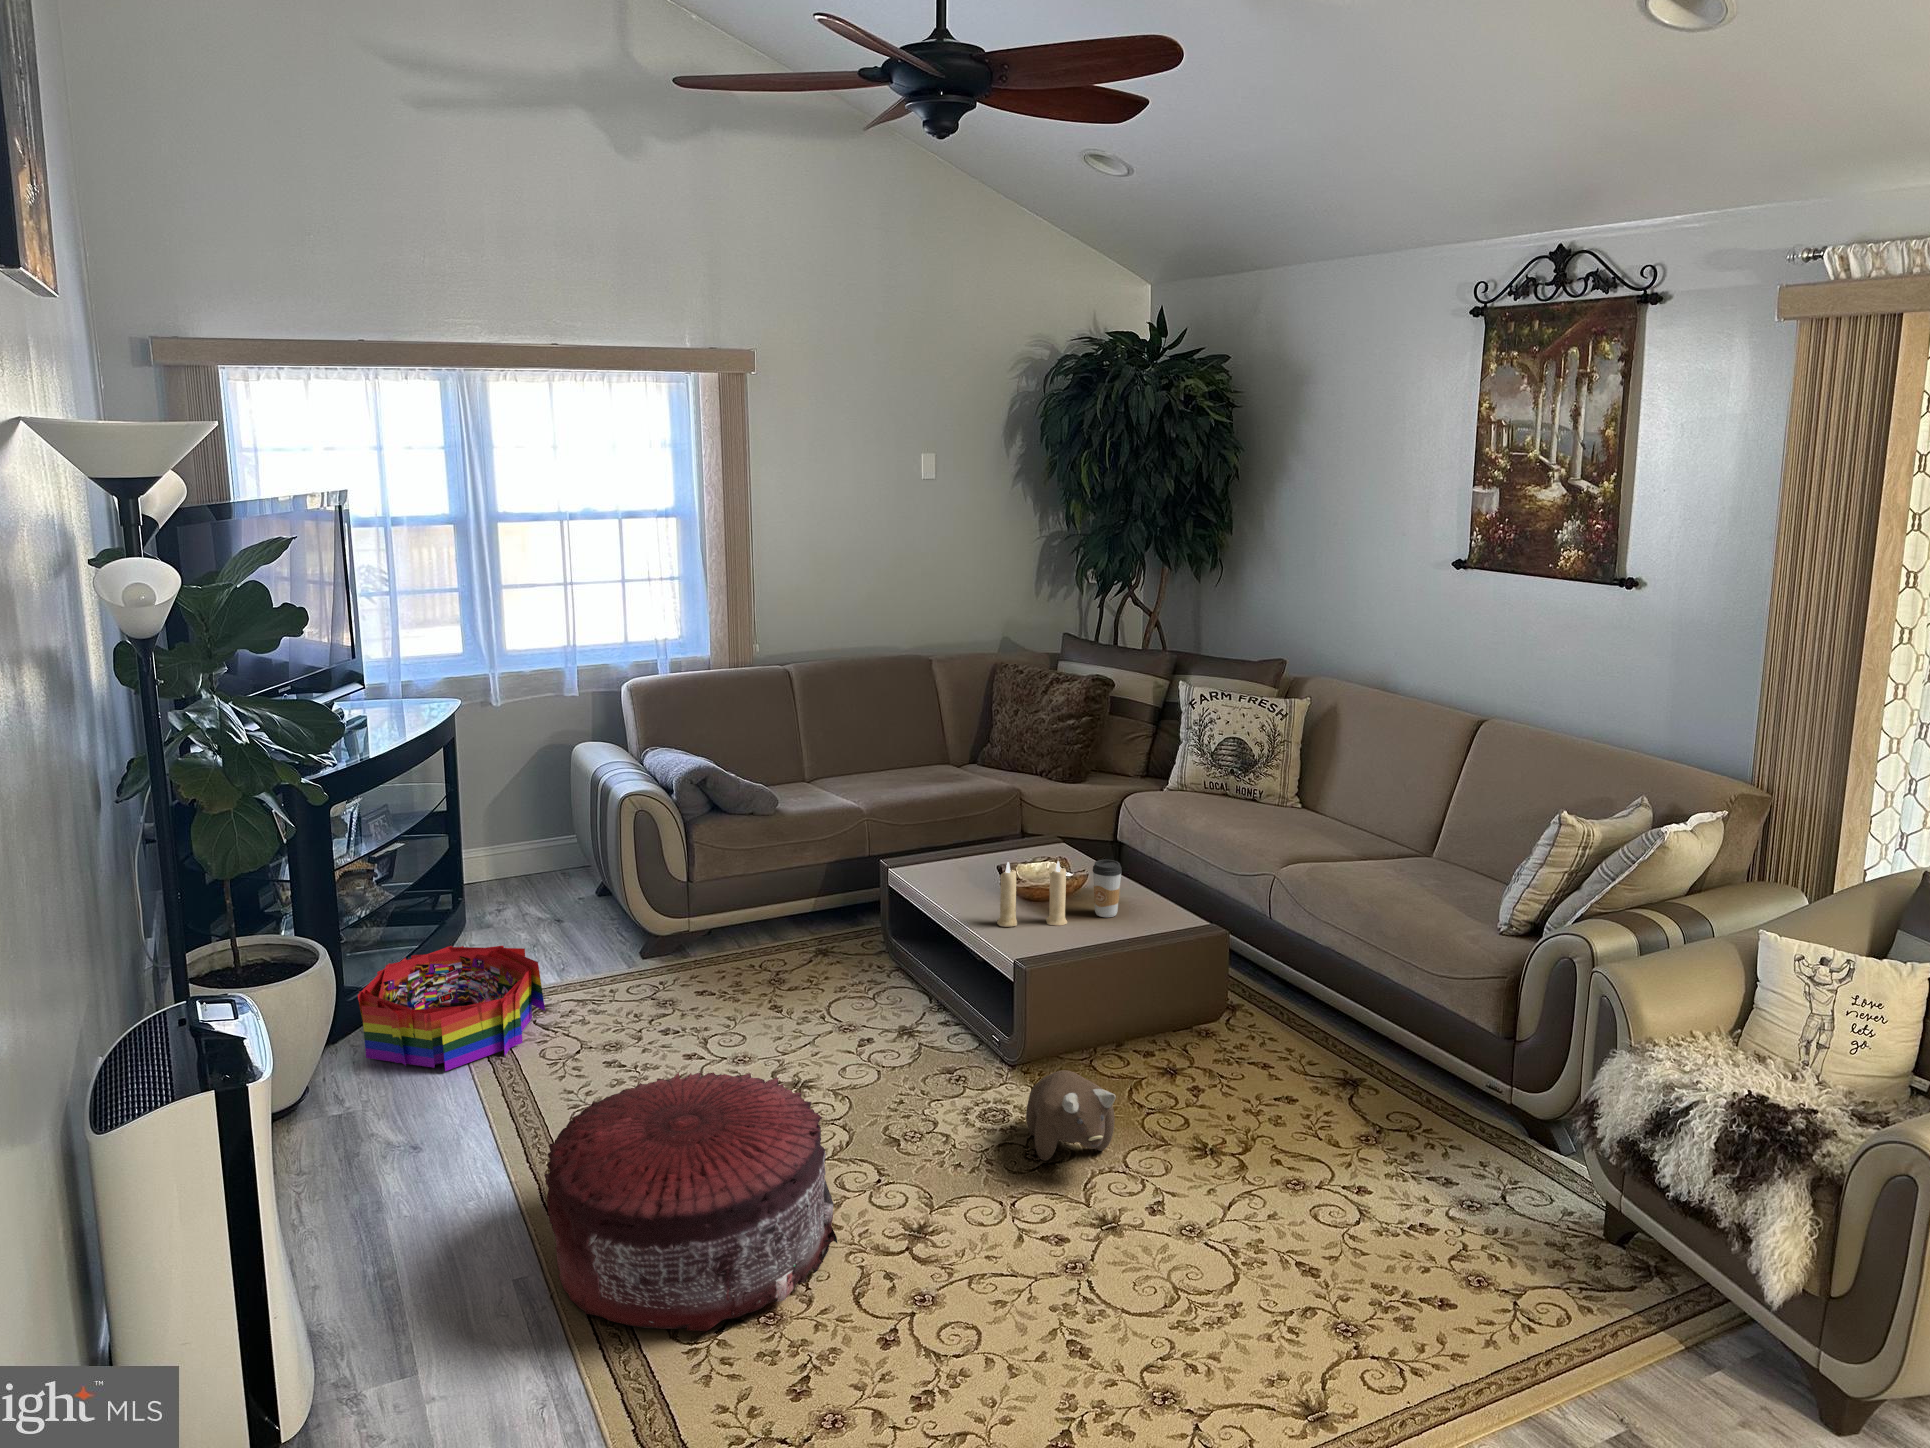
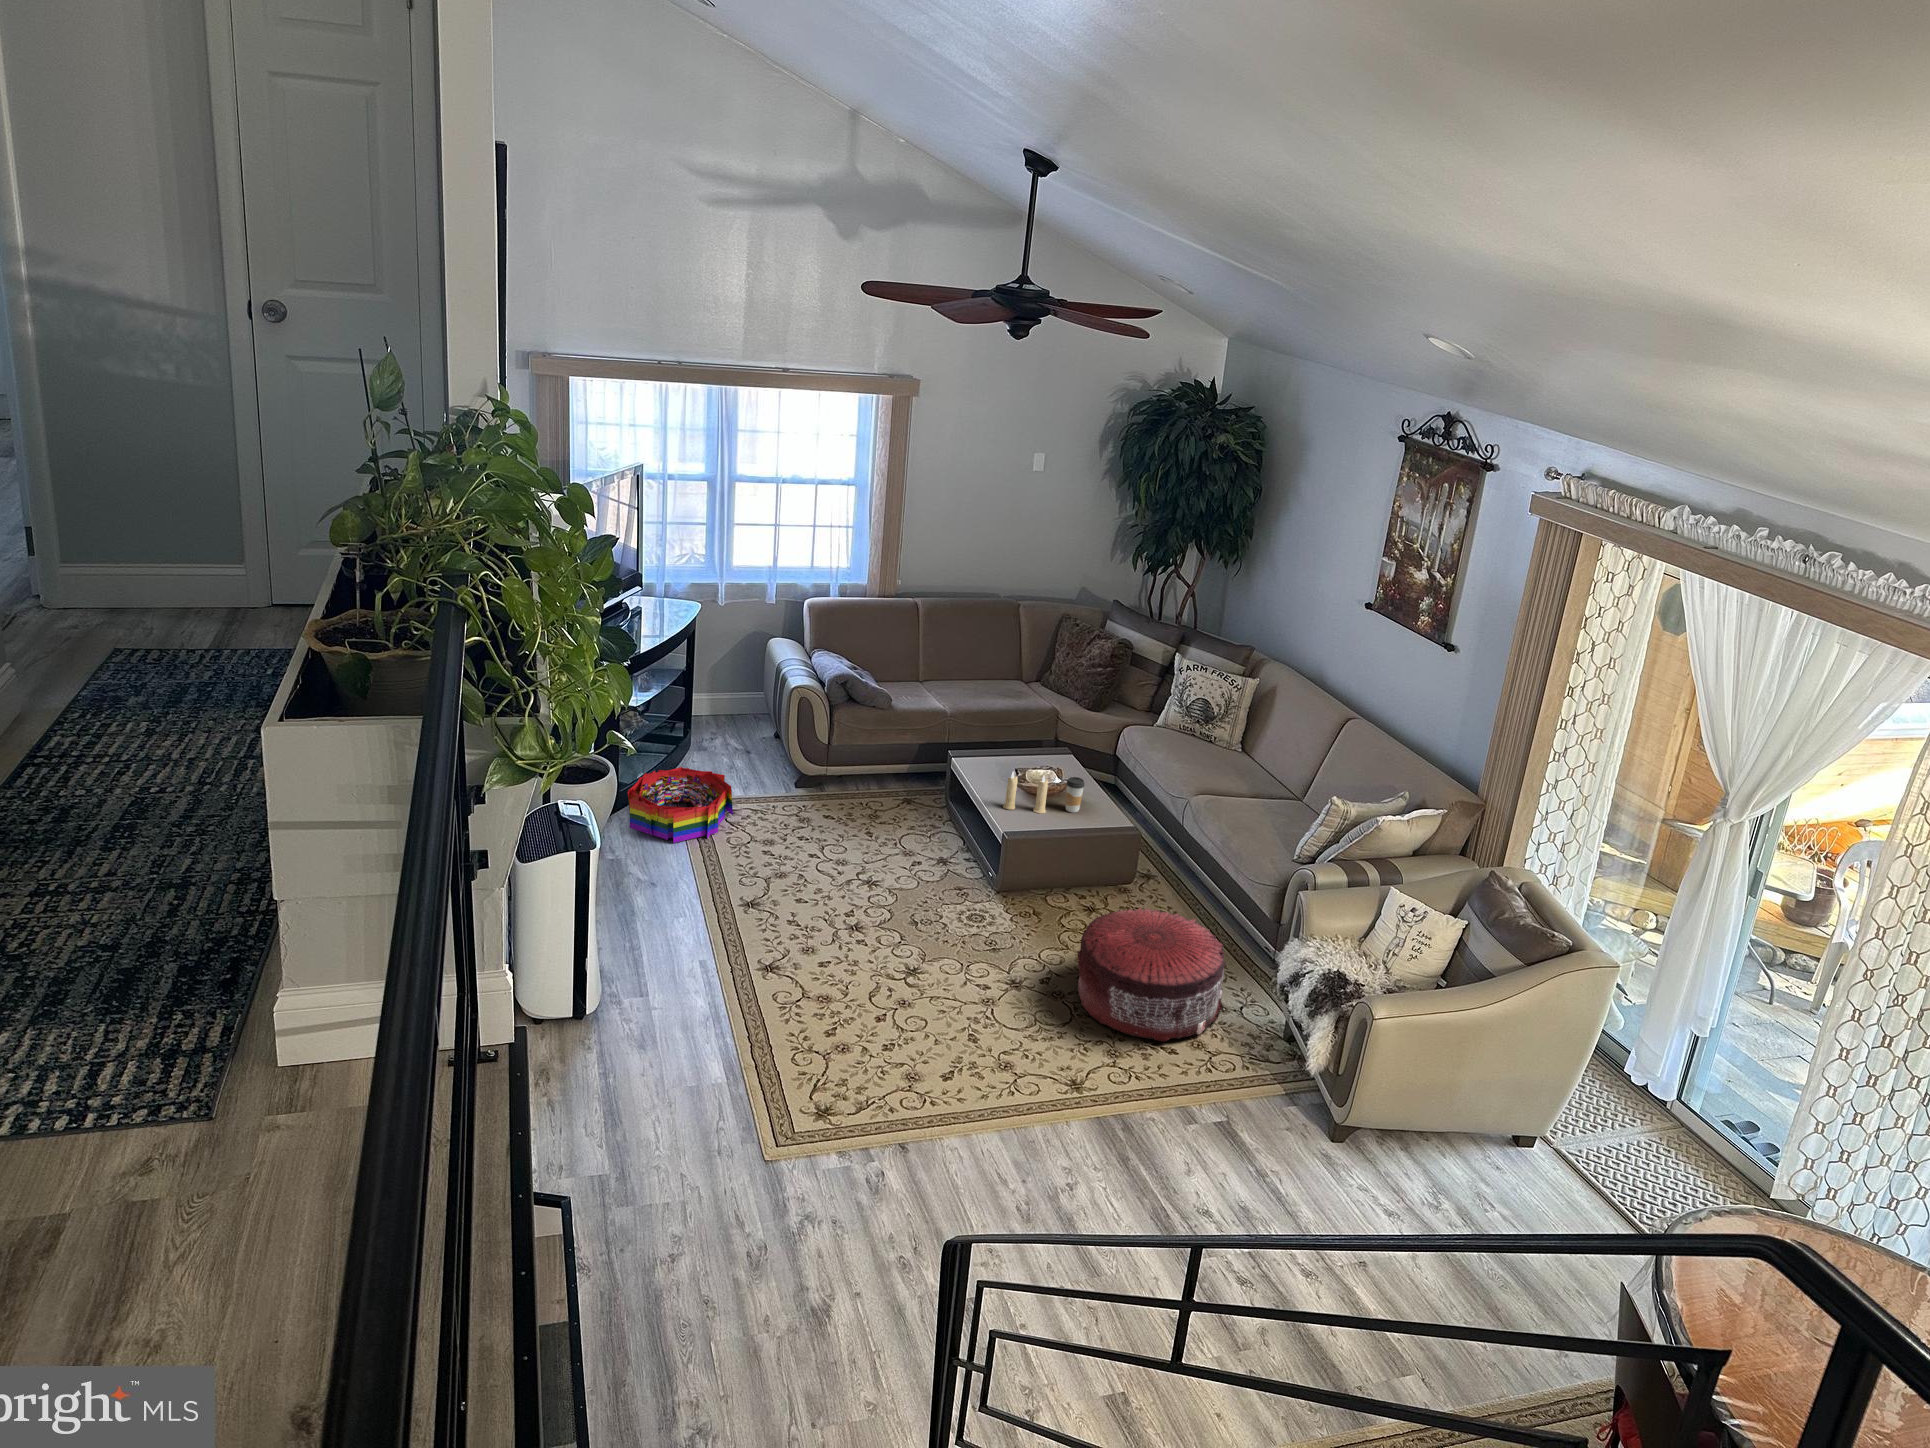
plush toy: present [1026,1070,1116,1161] -> none [990,900,1037,947]
pouf: present [545,1073,837,1331] -> present [1078,908,1226,1042]

